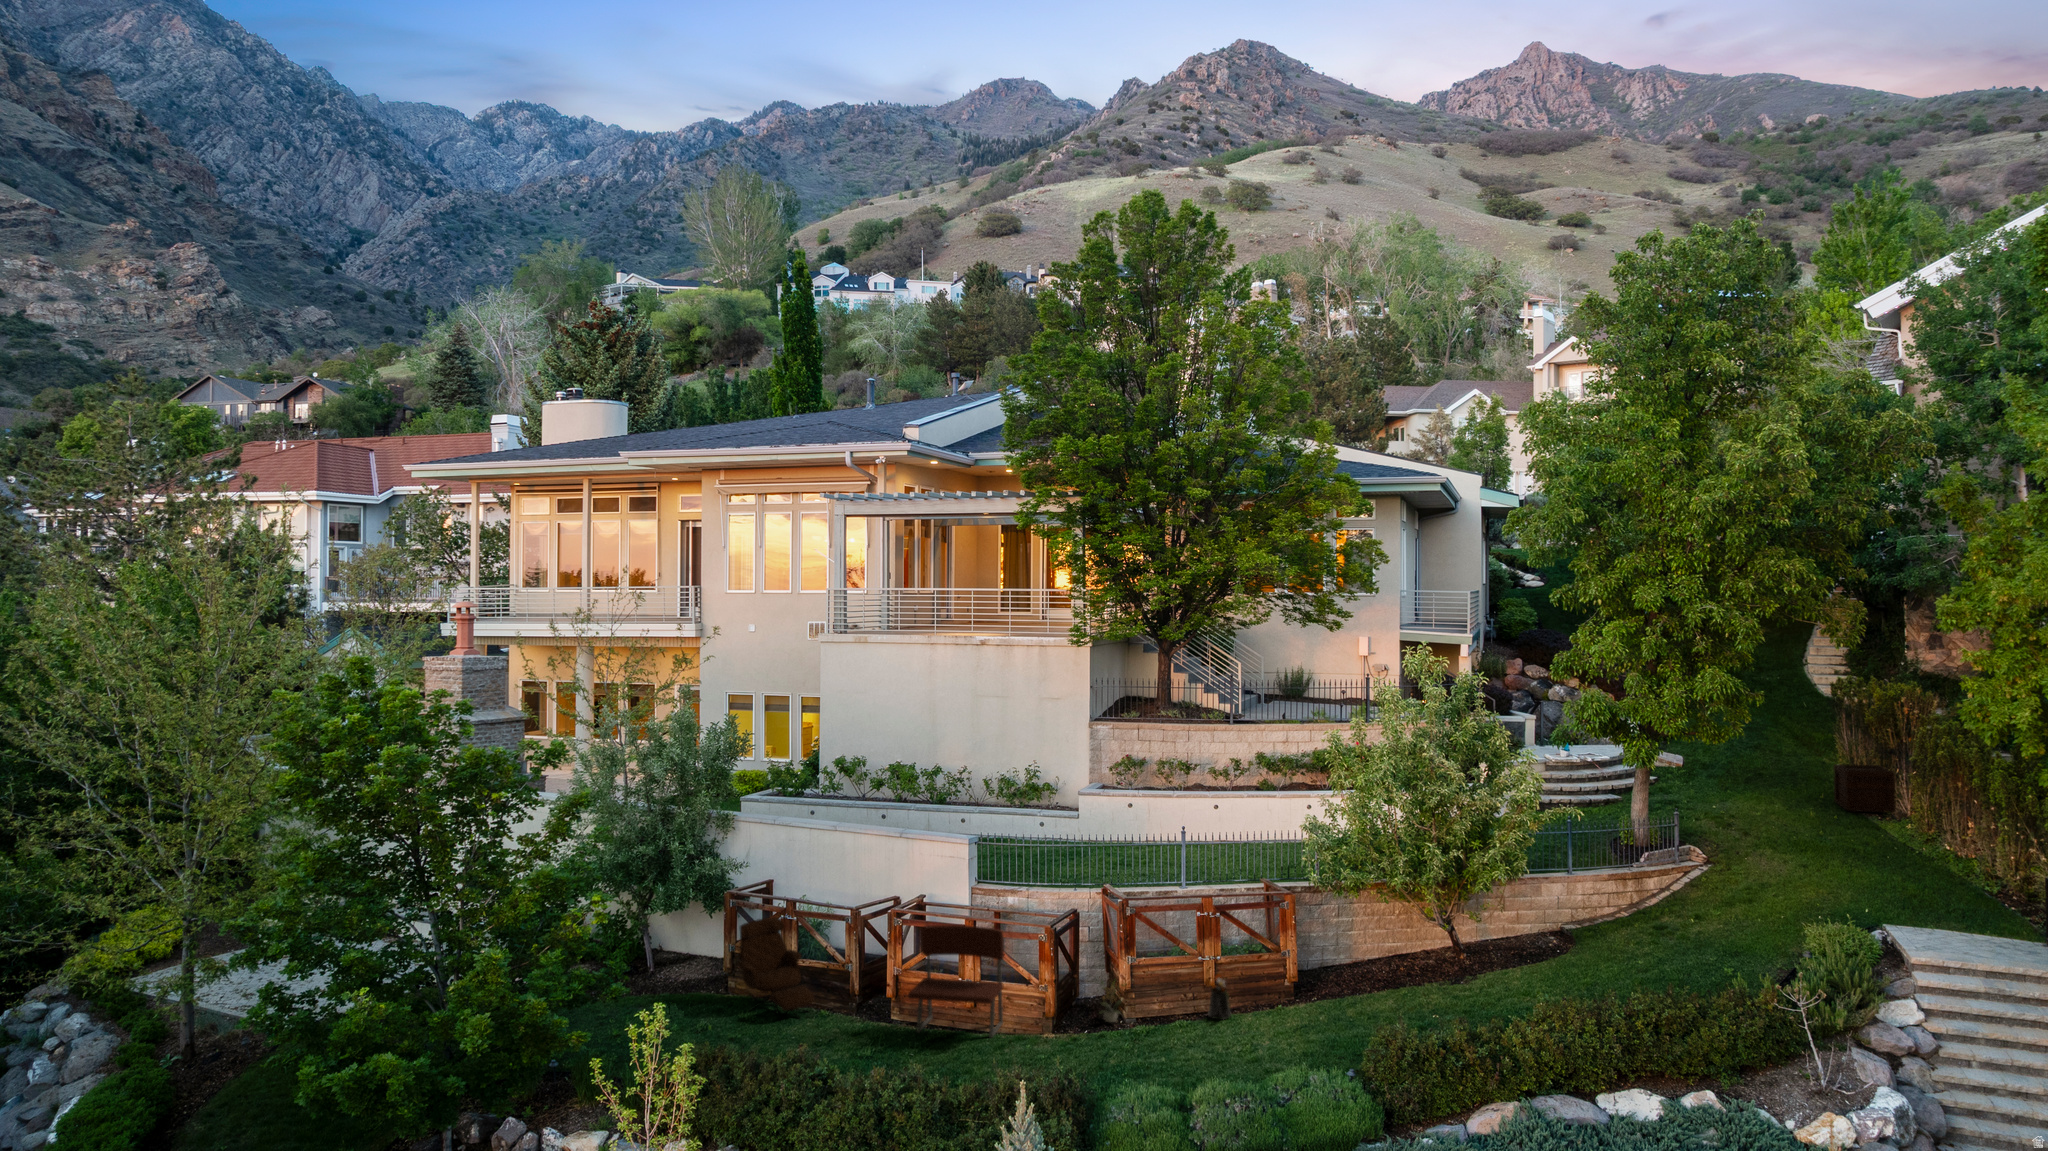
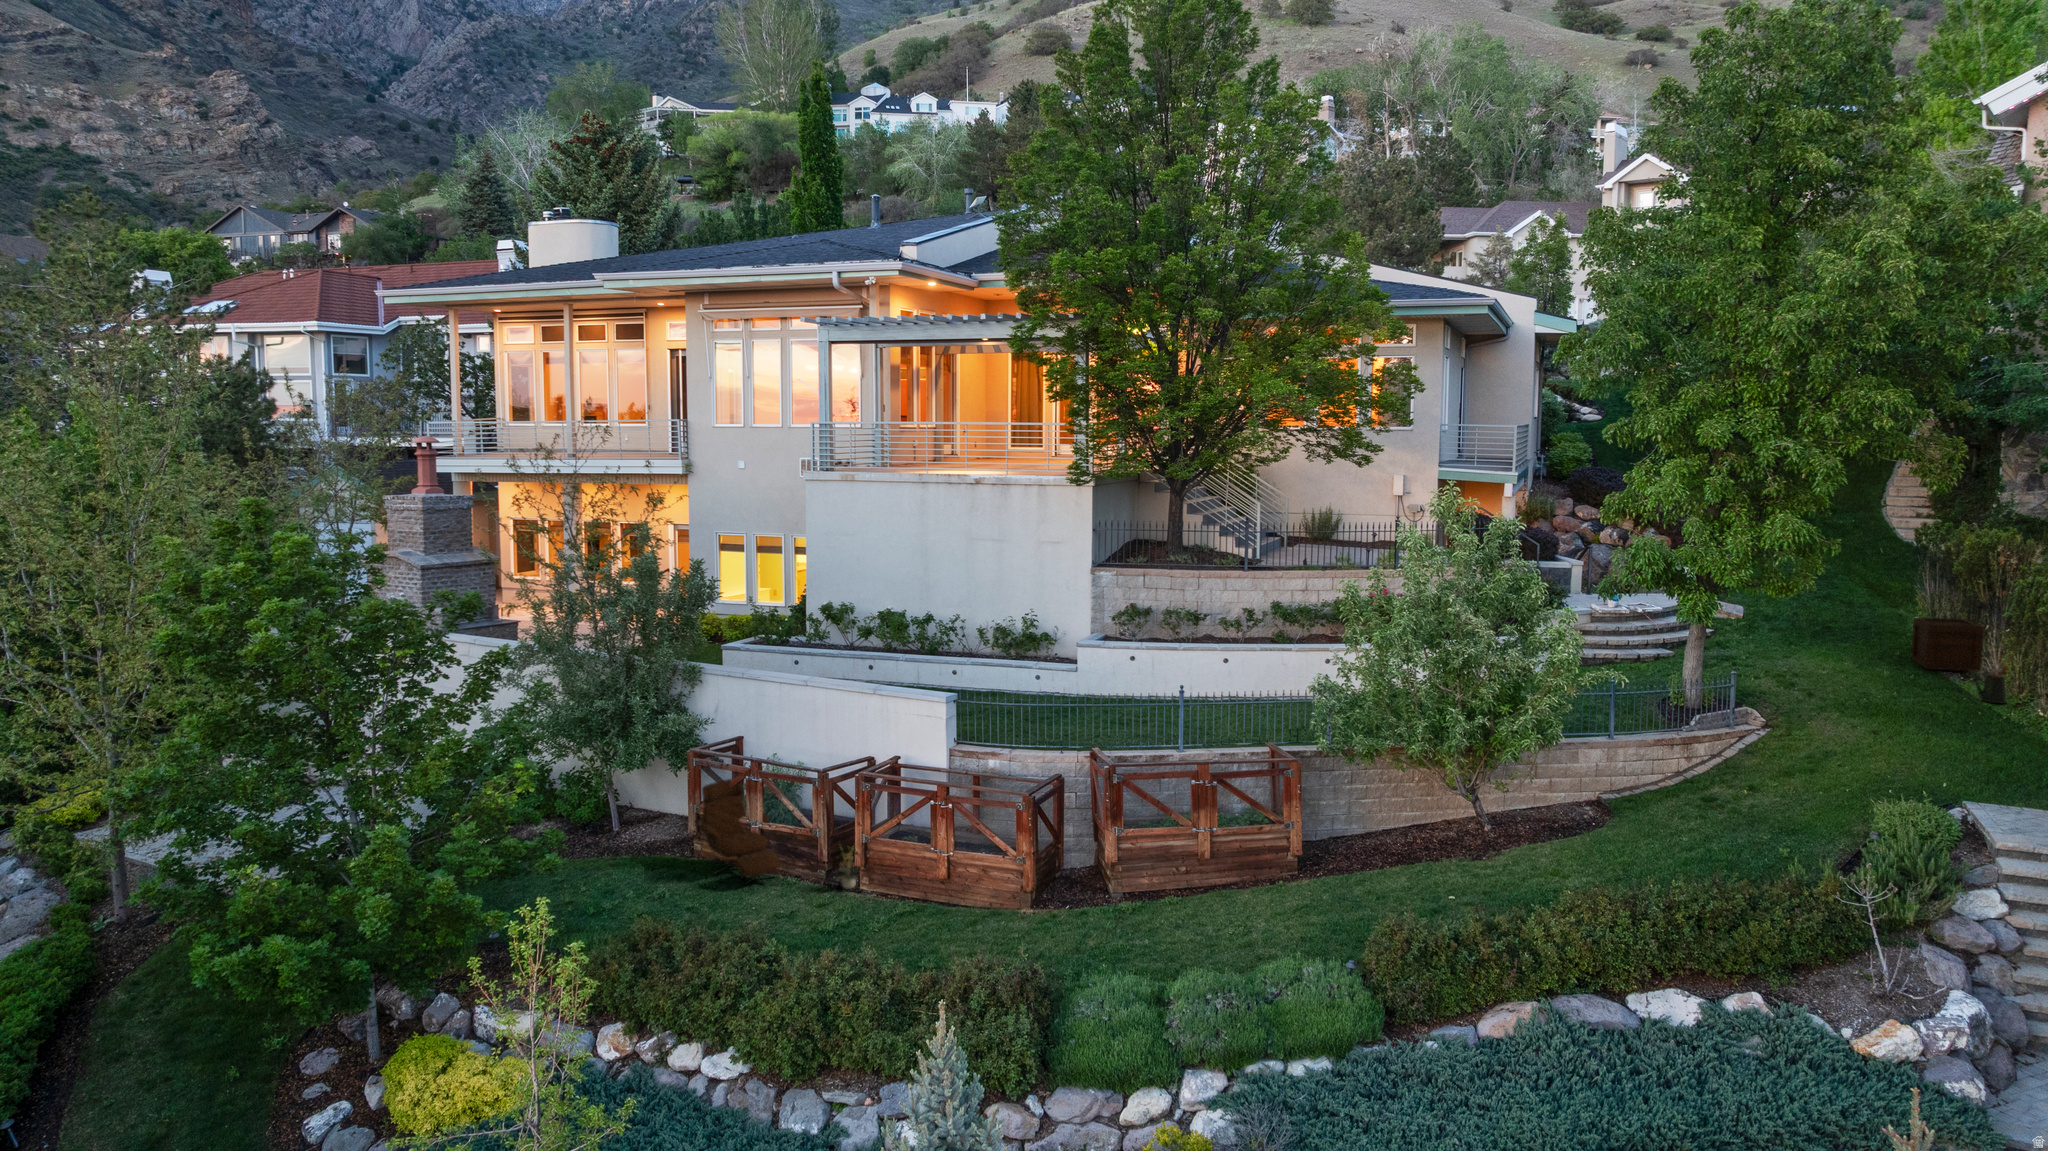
bench: present [908,925,1004,1038] -> none [874,791,979,912]
watering can: present [1208,974,1231,1020] -> present [1973,666,2007,703]
potted plant: present [1099,982,1124,1022] -> present [835,848,859,889]

